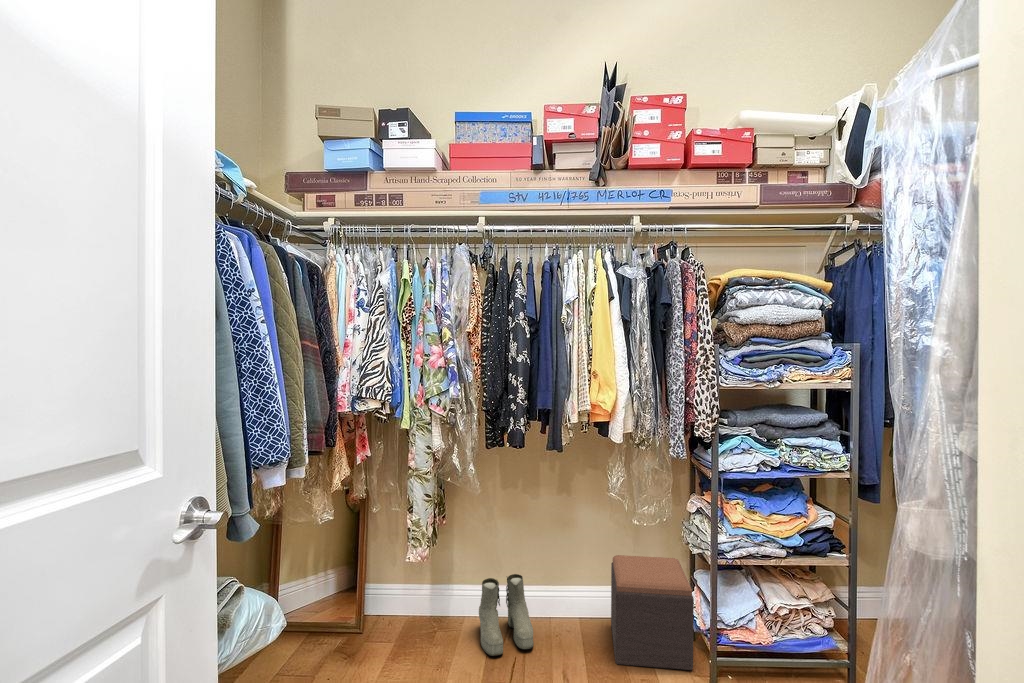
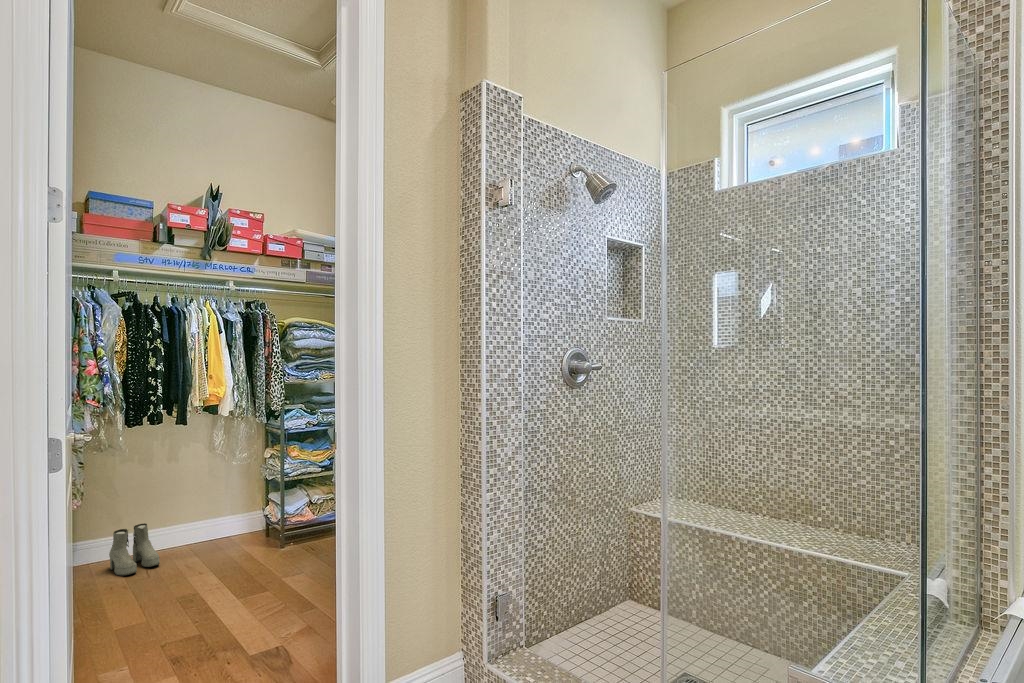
footstool: present [611,555,694,670] -> none [214,491,271,556]

